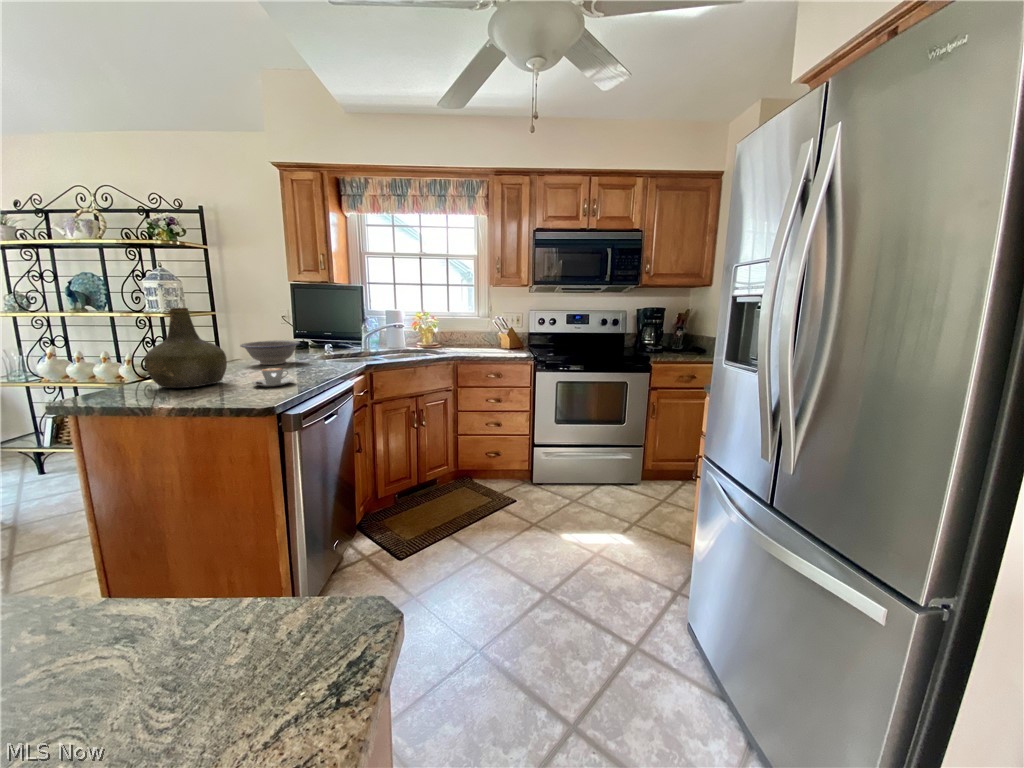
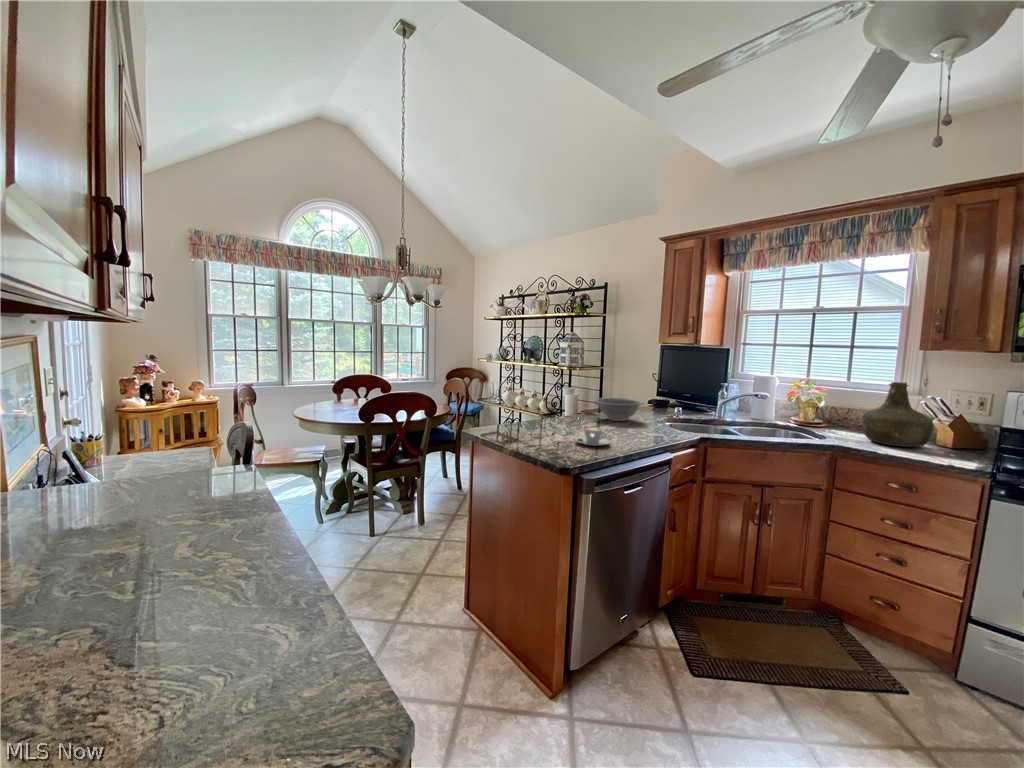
bottle: present [144,308,227,388] -> present [861,382,933,447]

